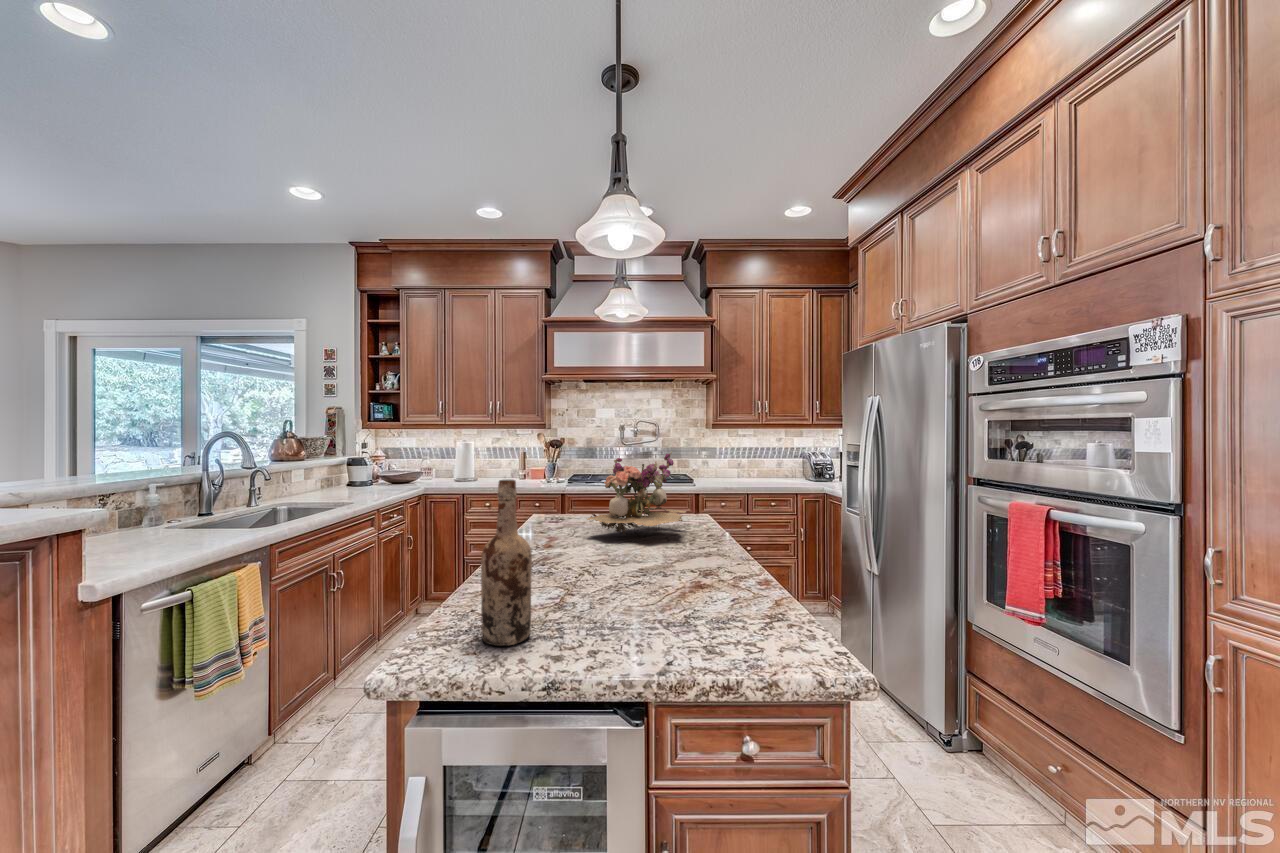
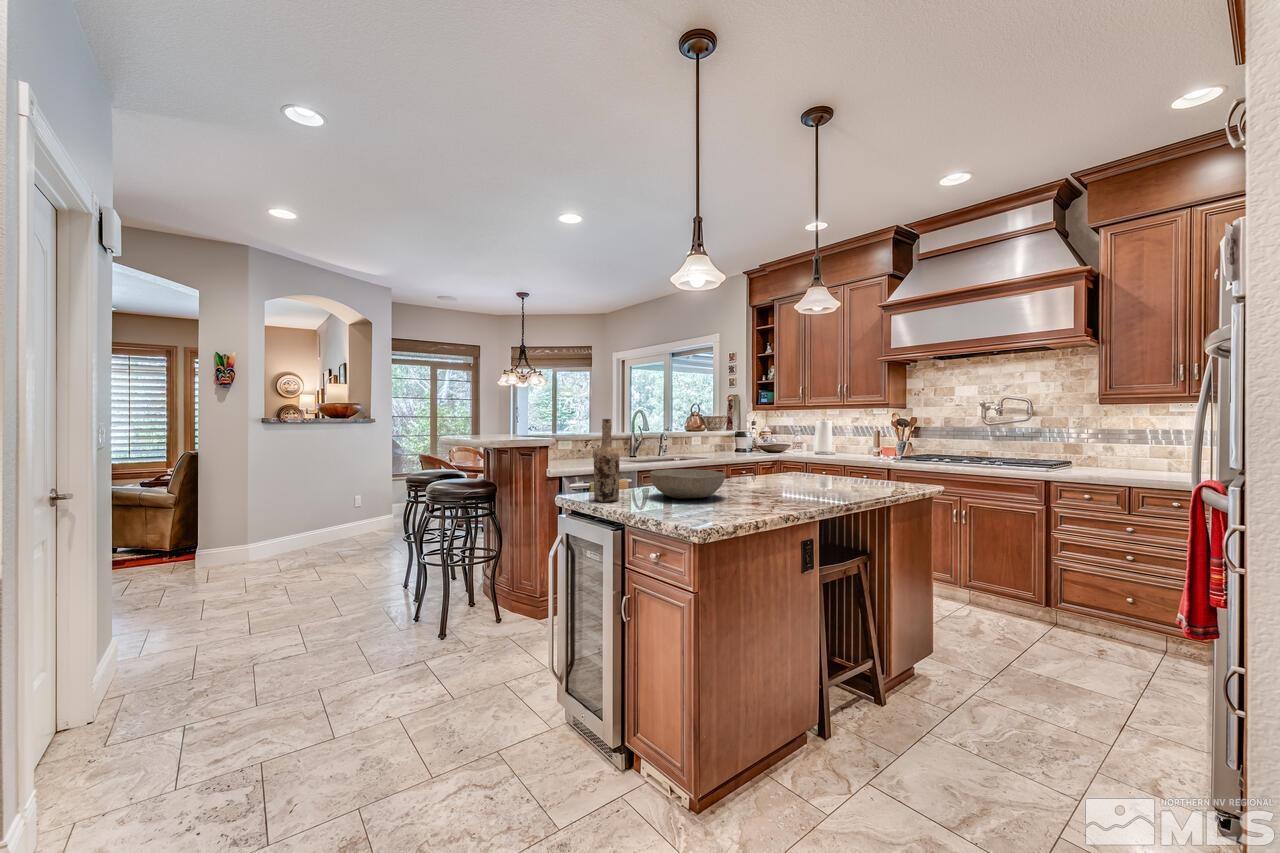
flower arrangement: present [587,452,686,535] -> none [771,418,863,485]
bowl: none [531,541,650,597] -> present [650,469,726,499]

